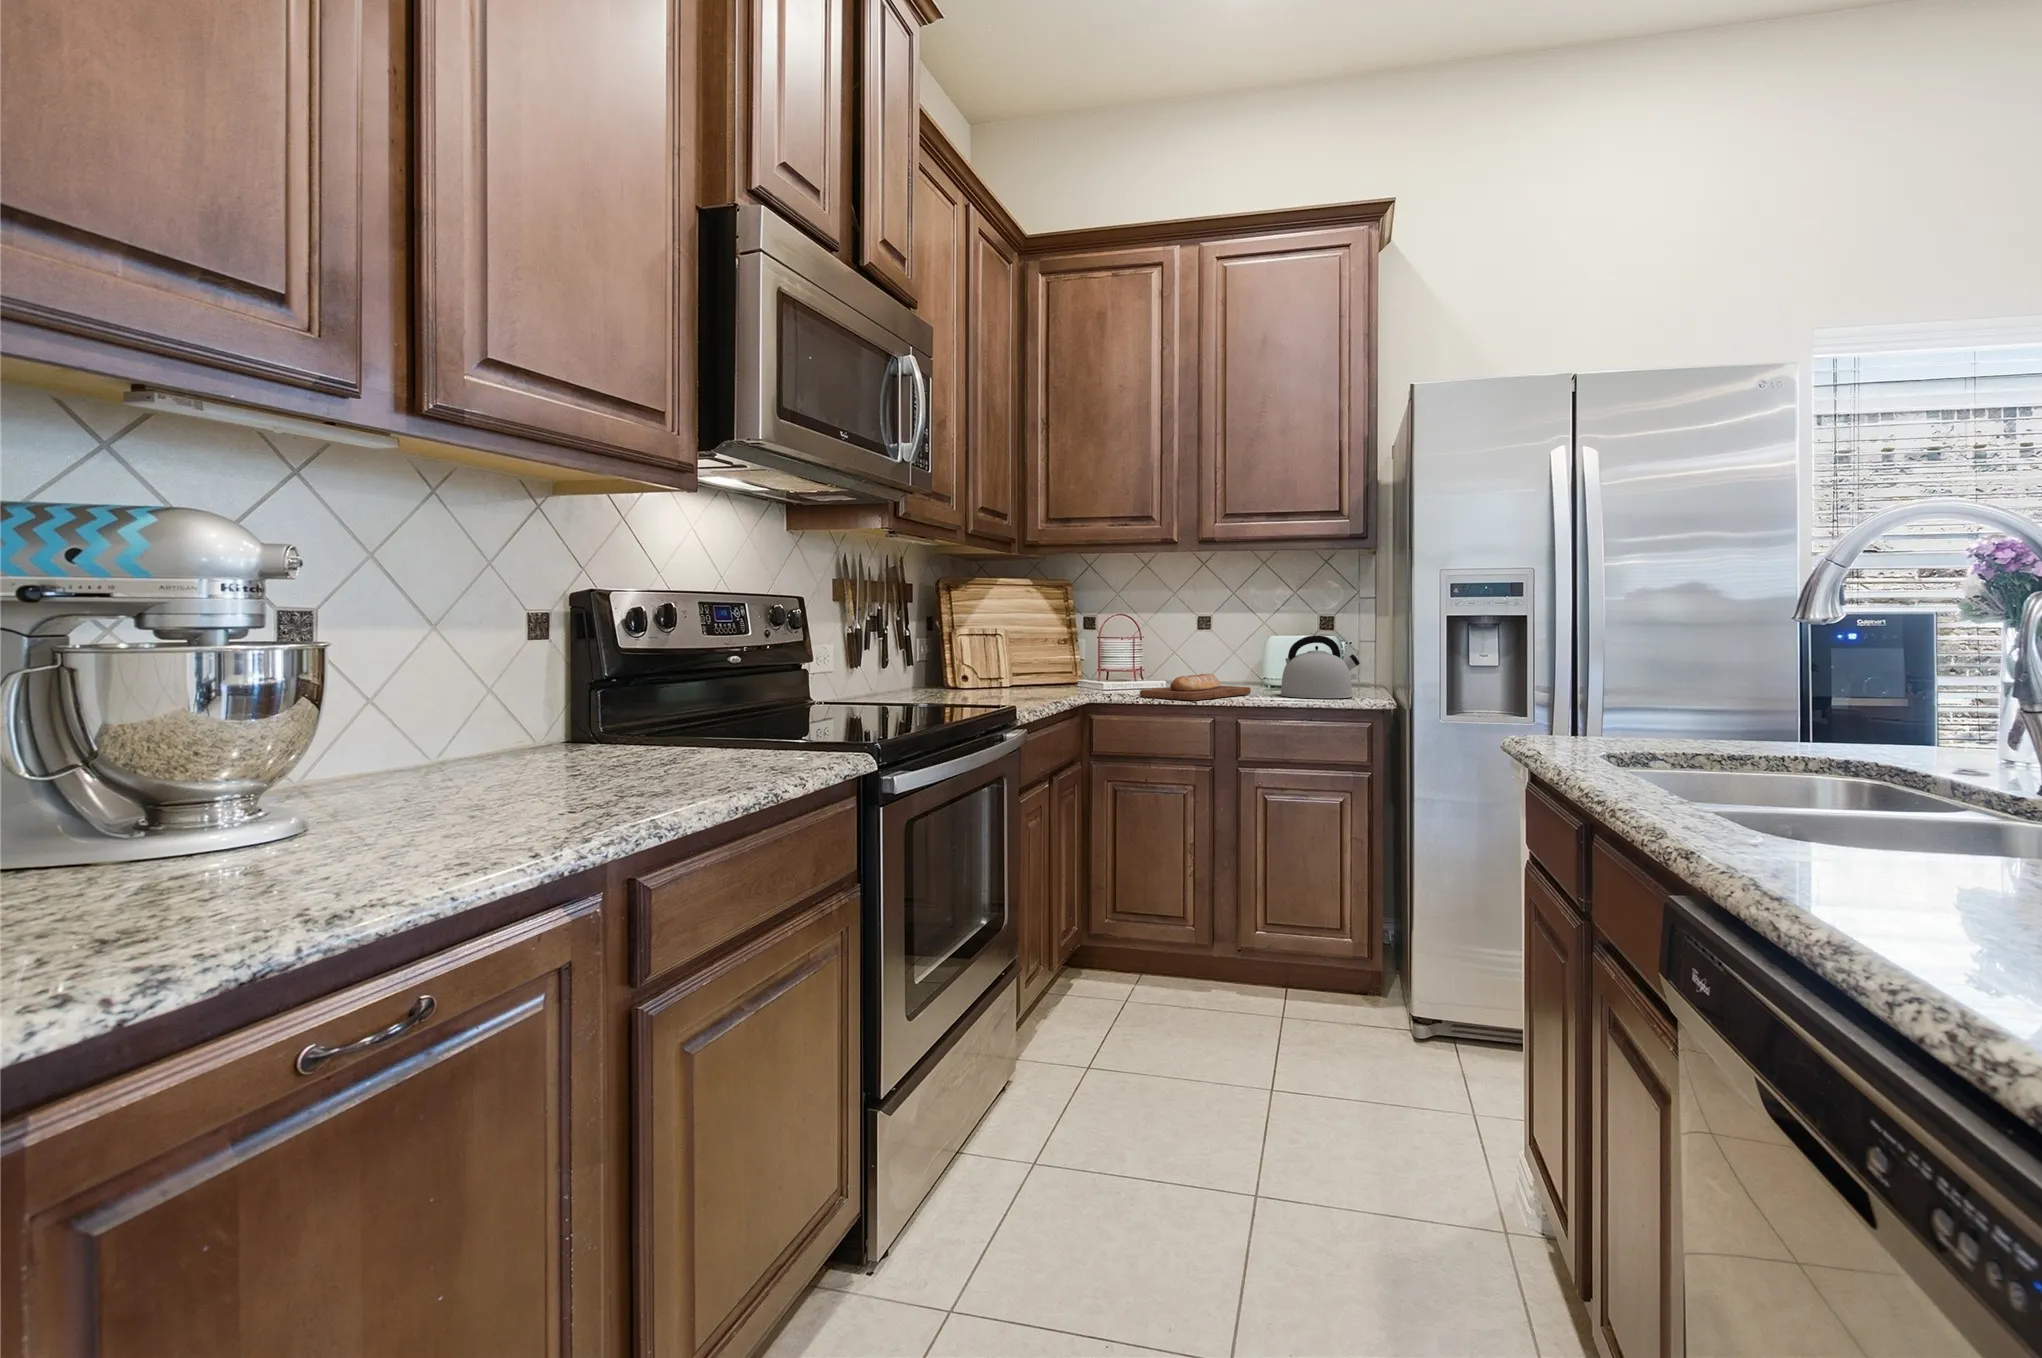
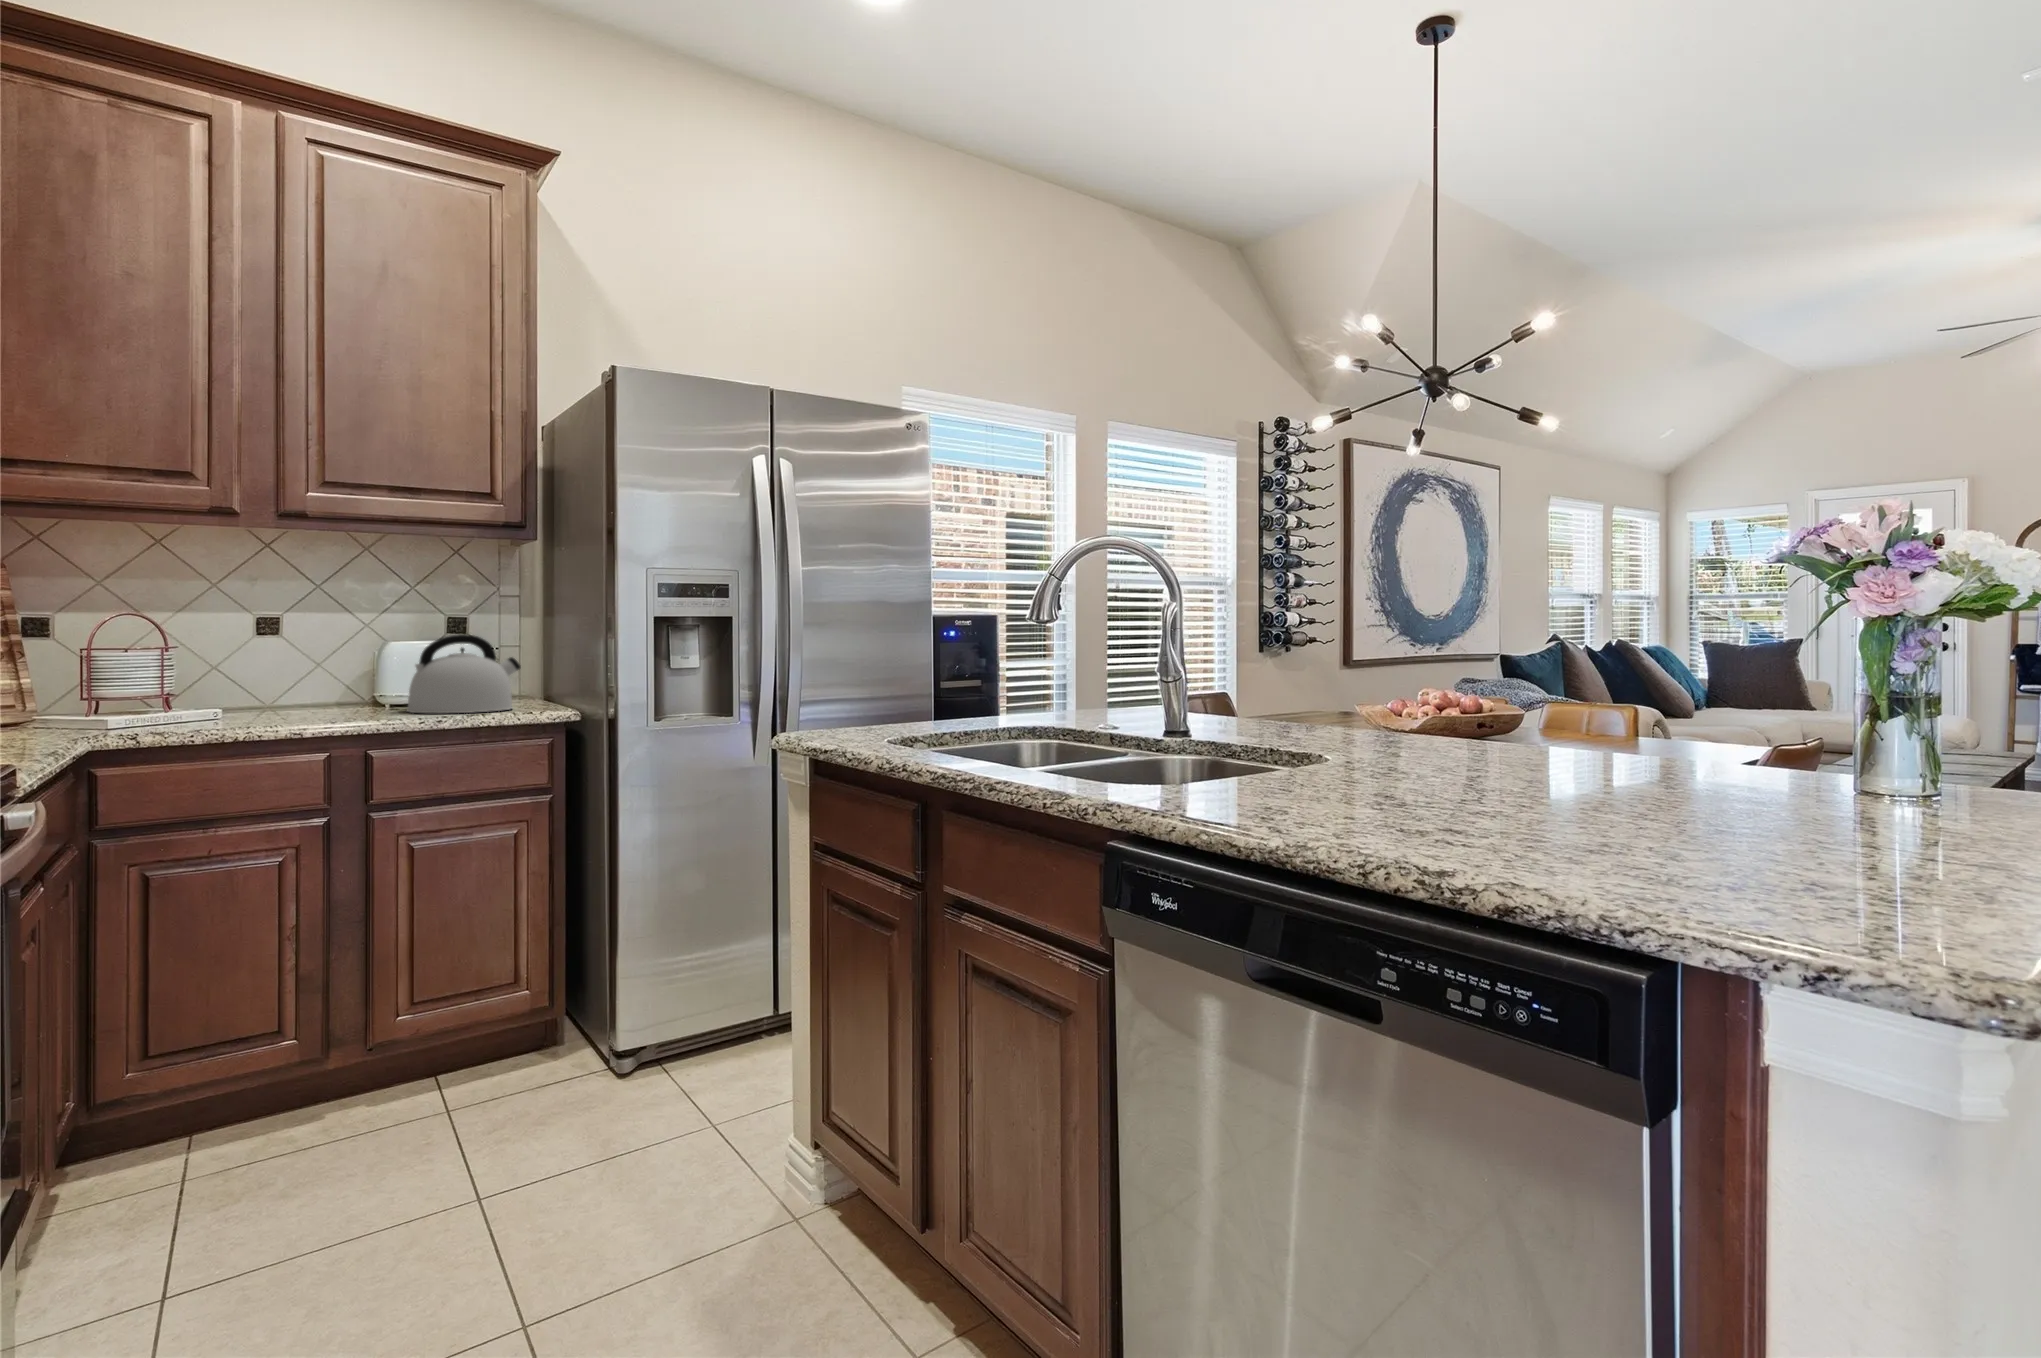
bread loaf: present [1140,674,1251,700] -> none [164,689,361,730]

